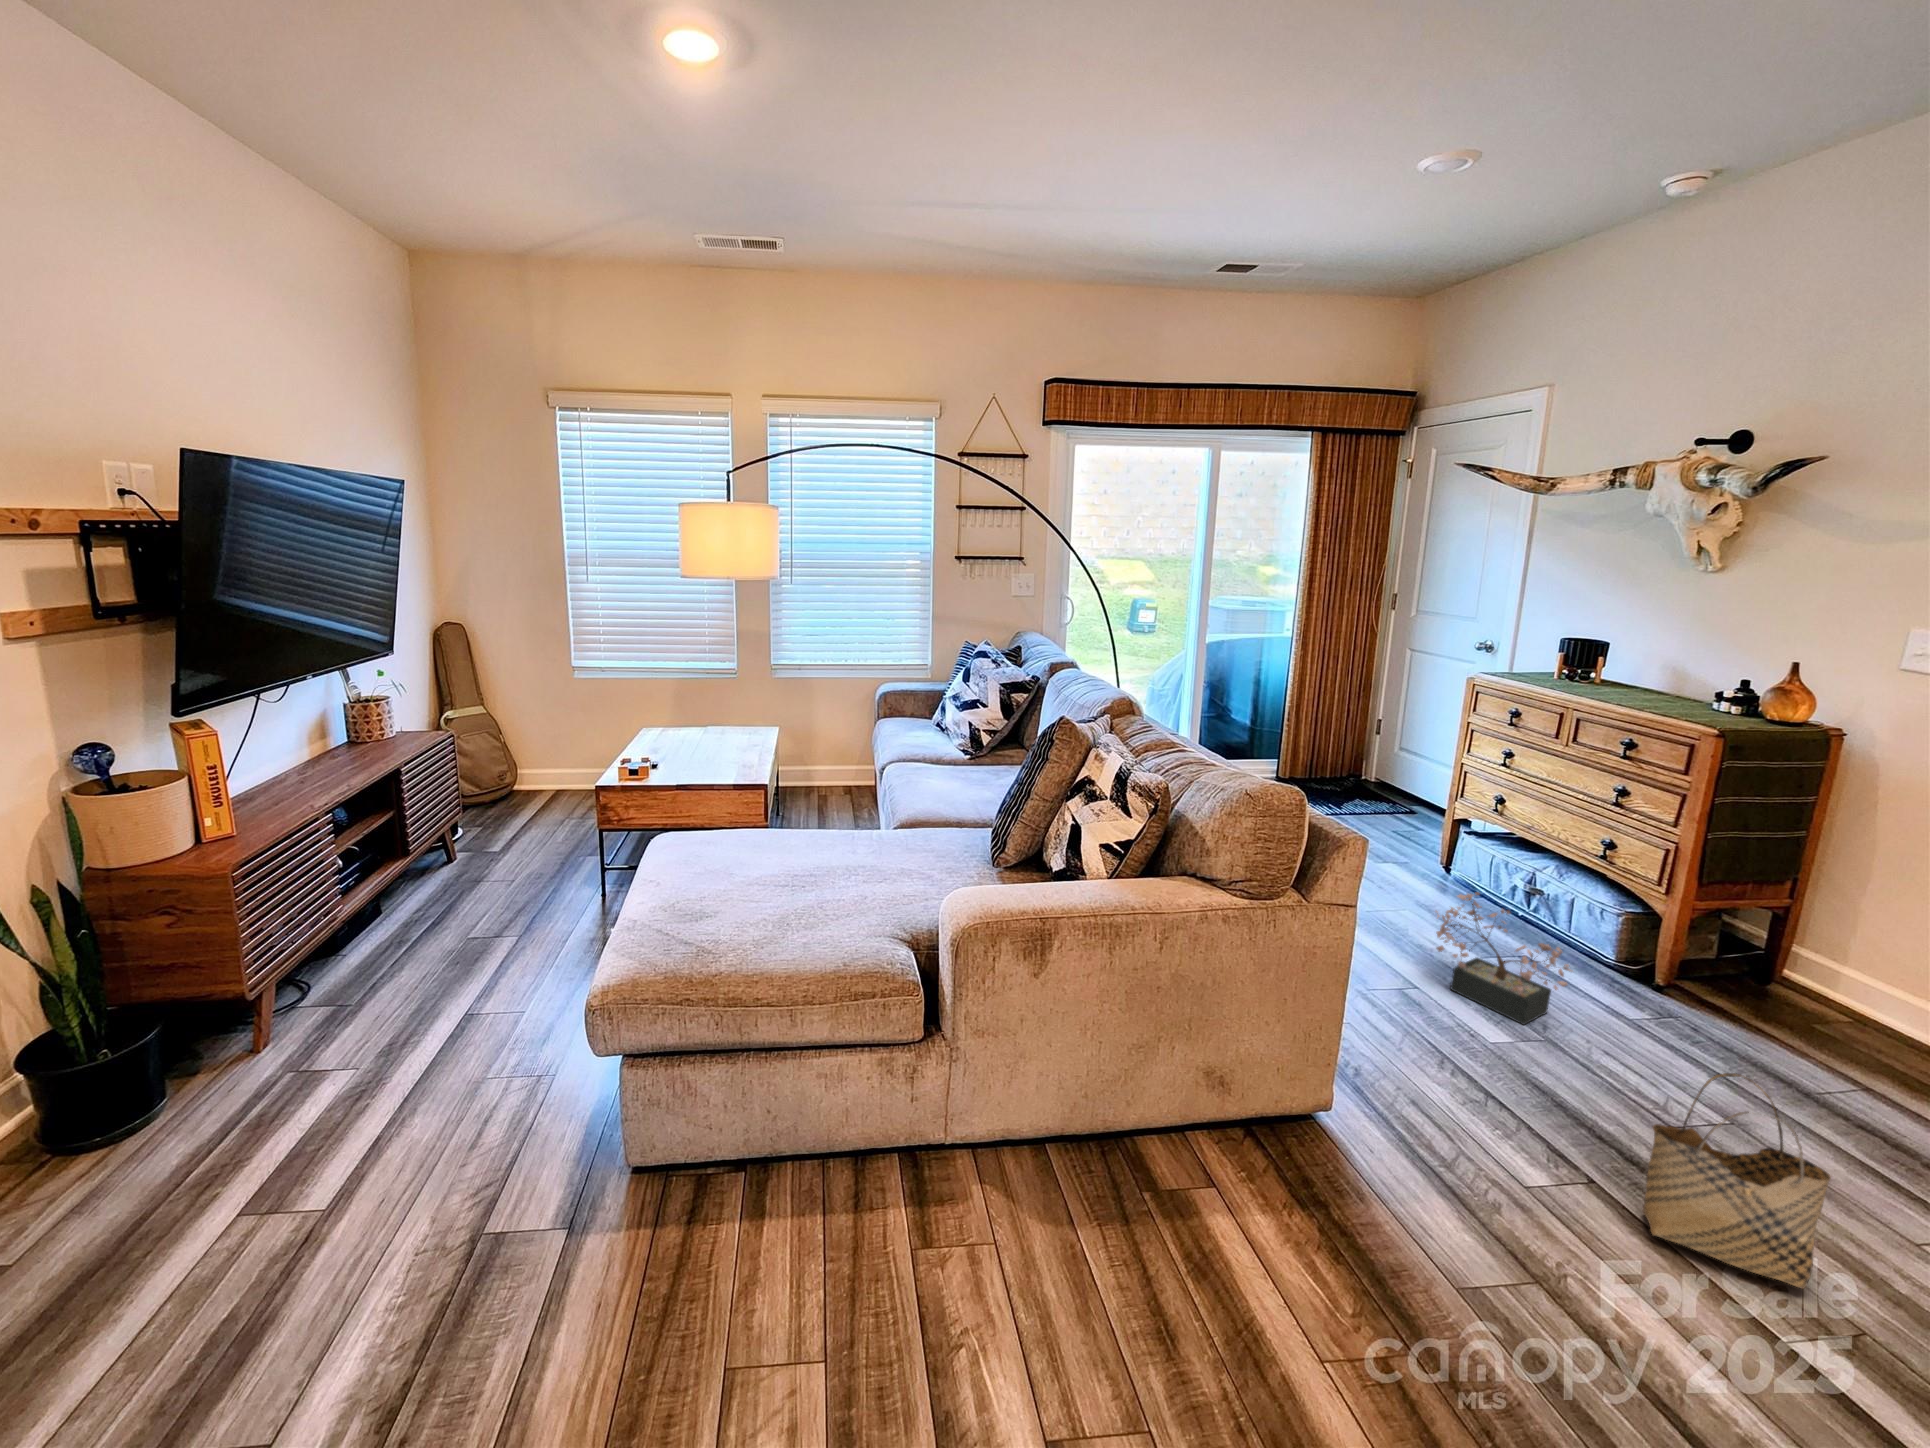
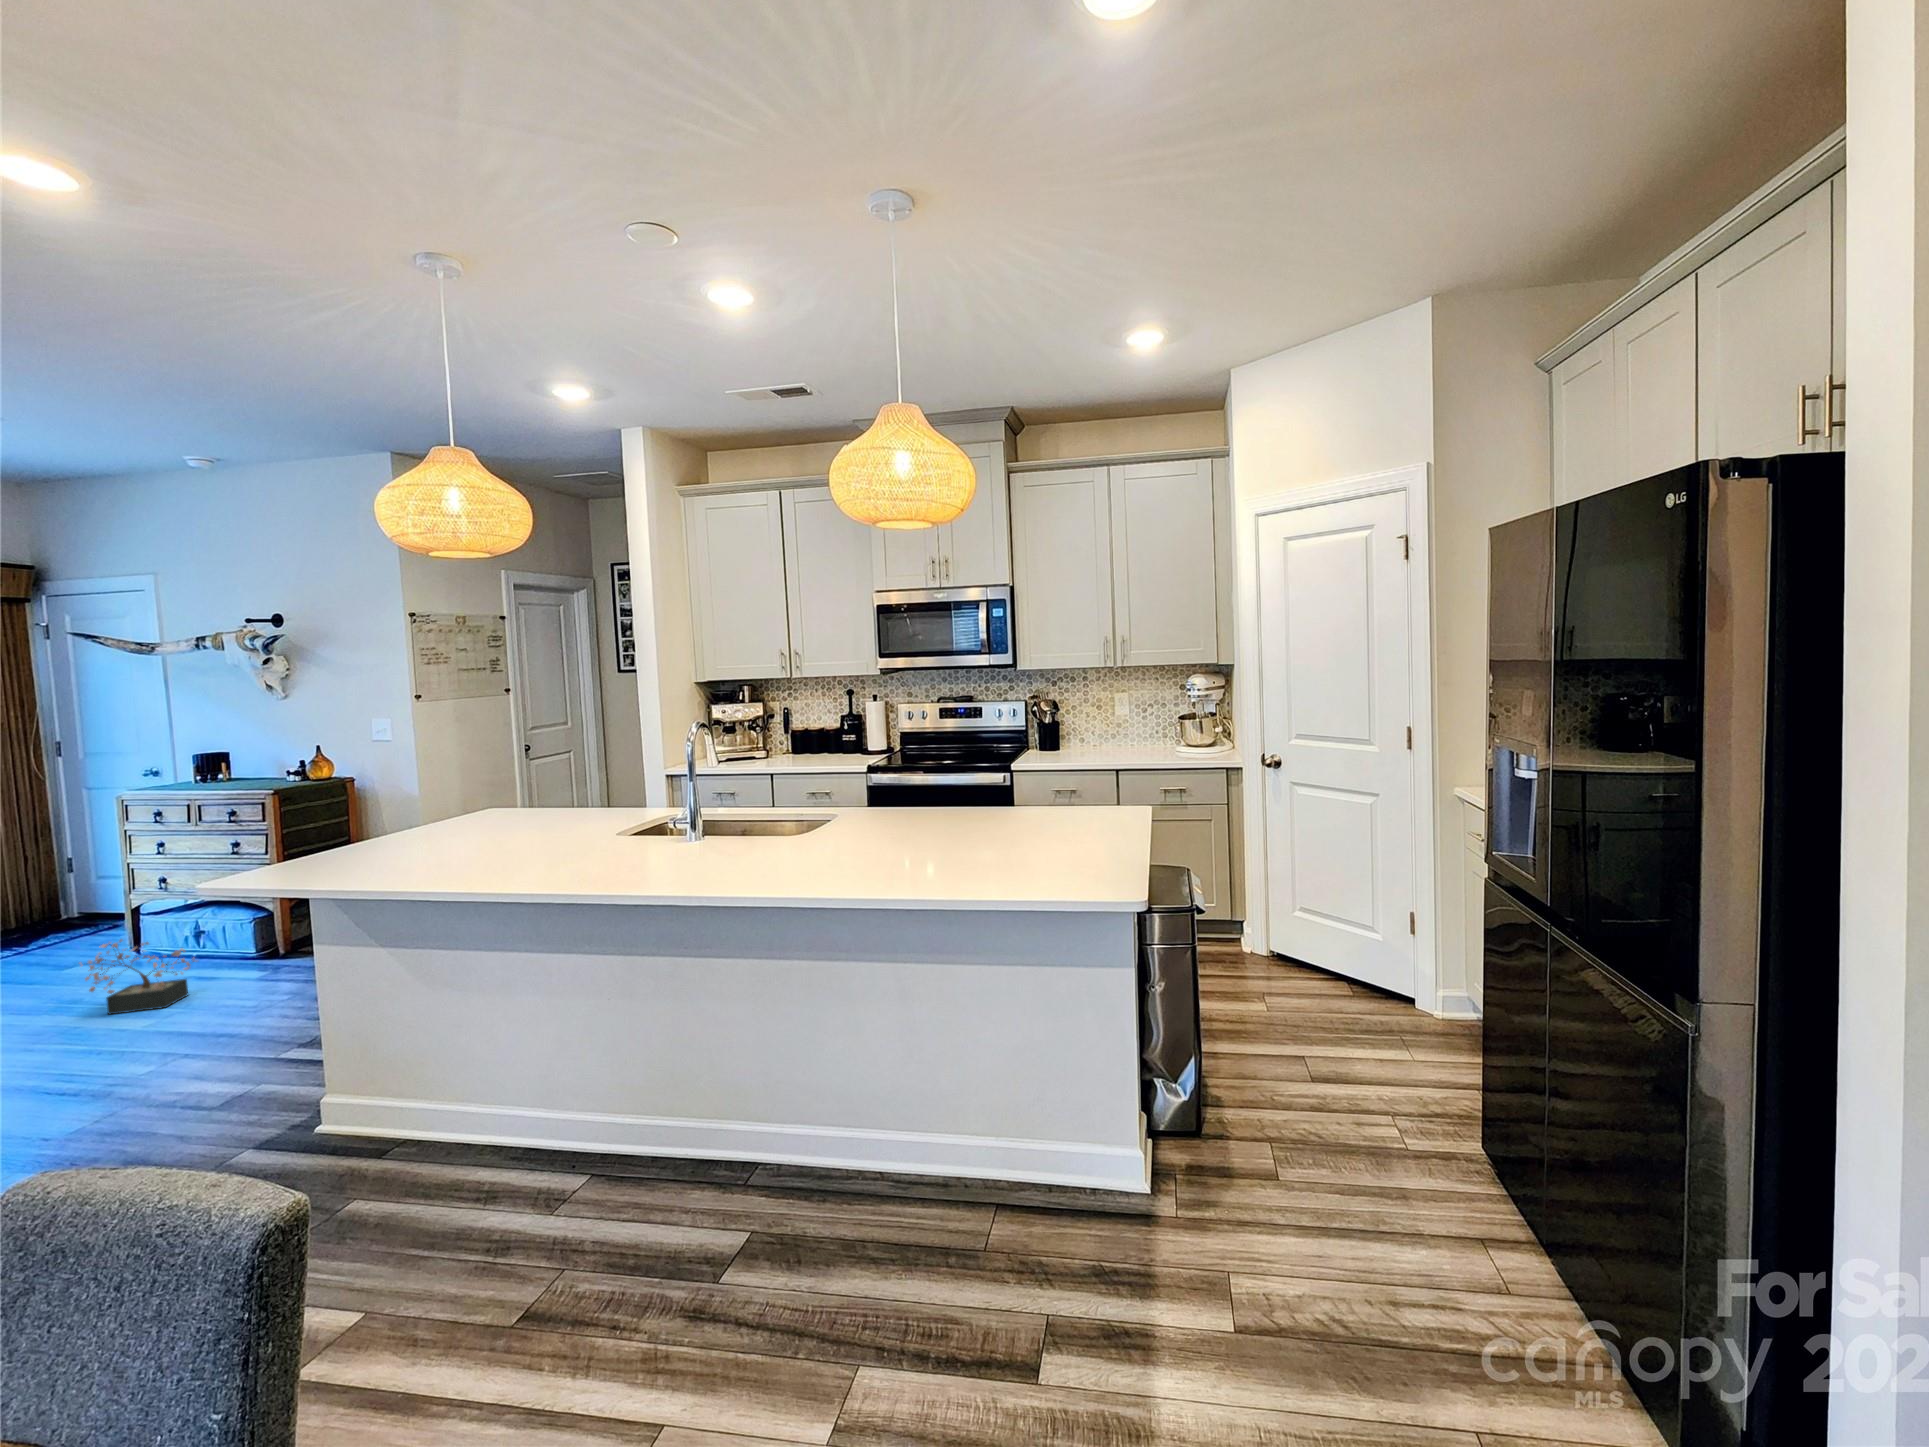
woven basket: present [1643,1073,1831,1288] -> none [193,949,284,1051]

